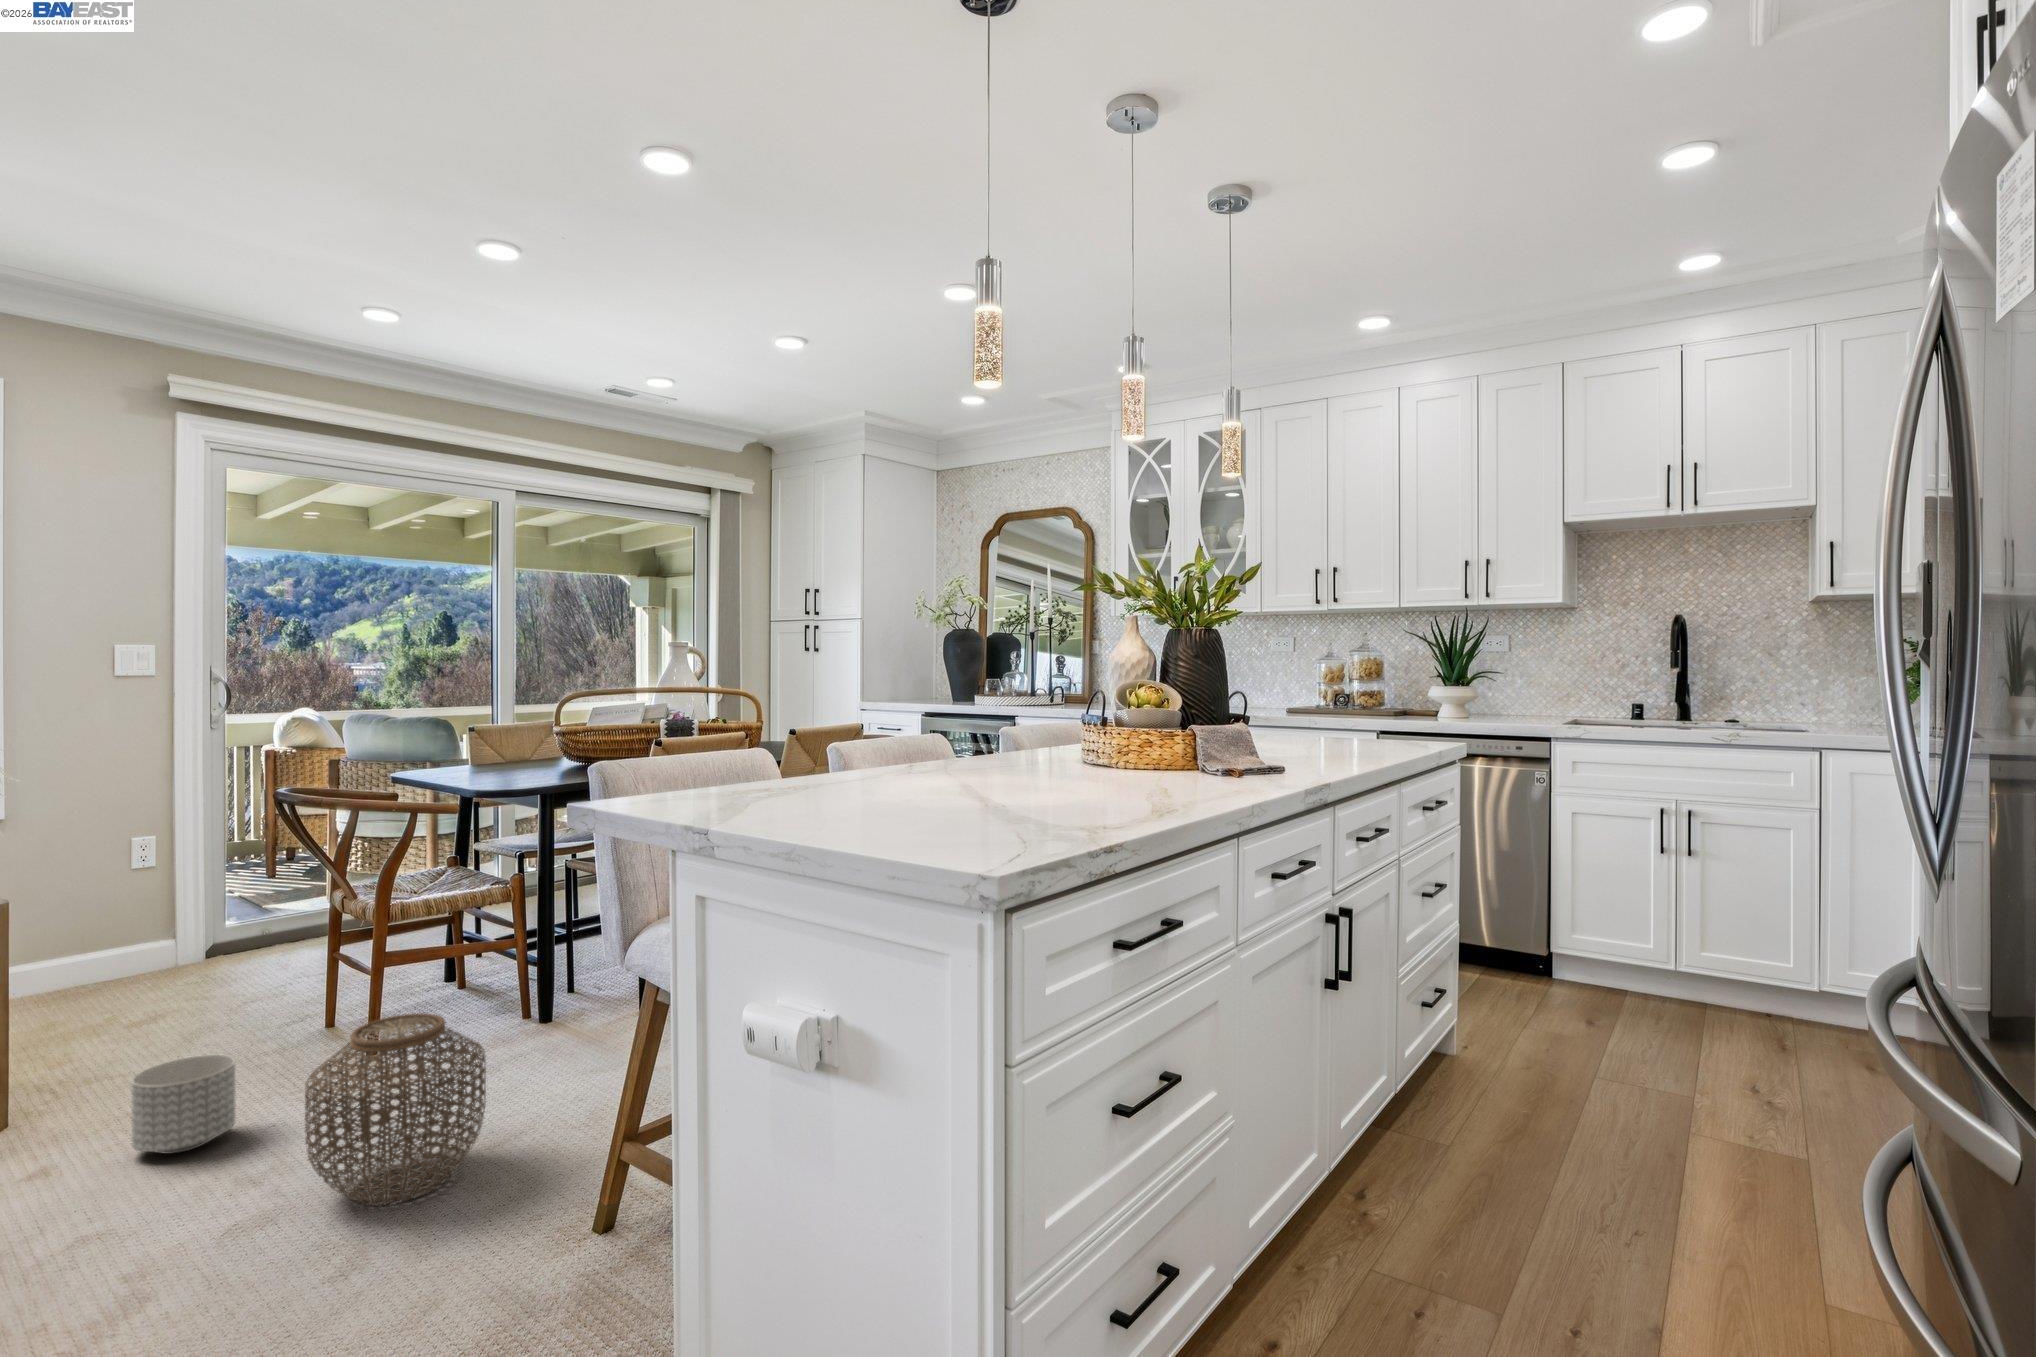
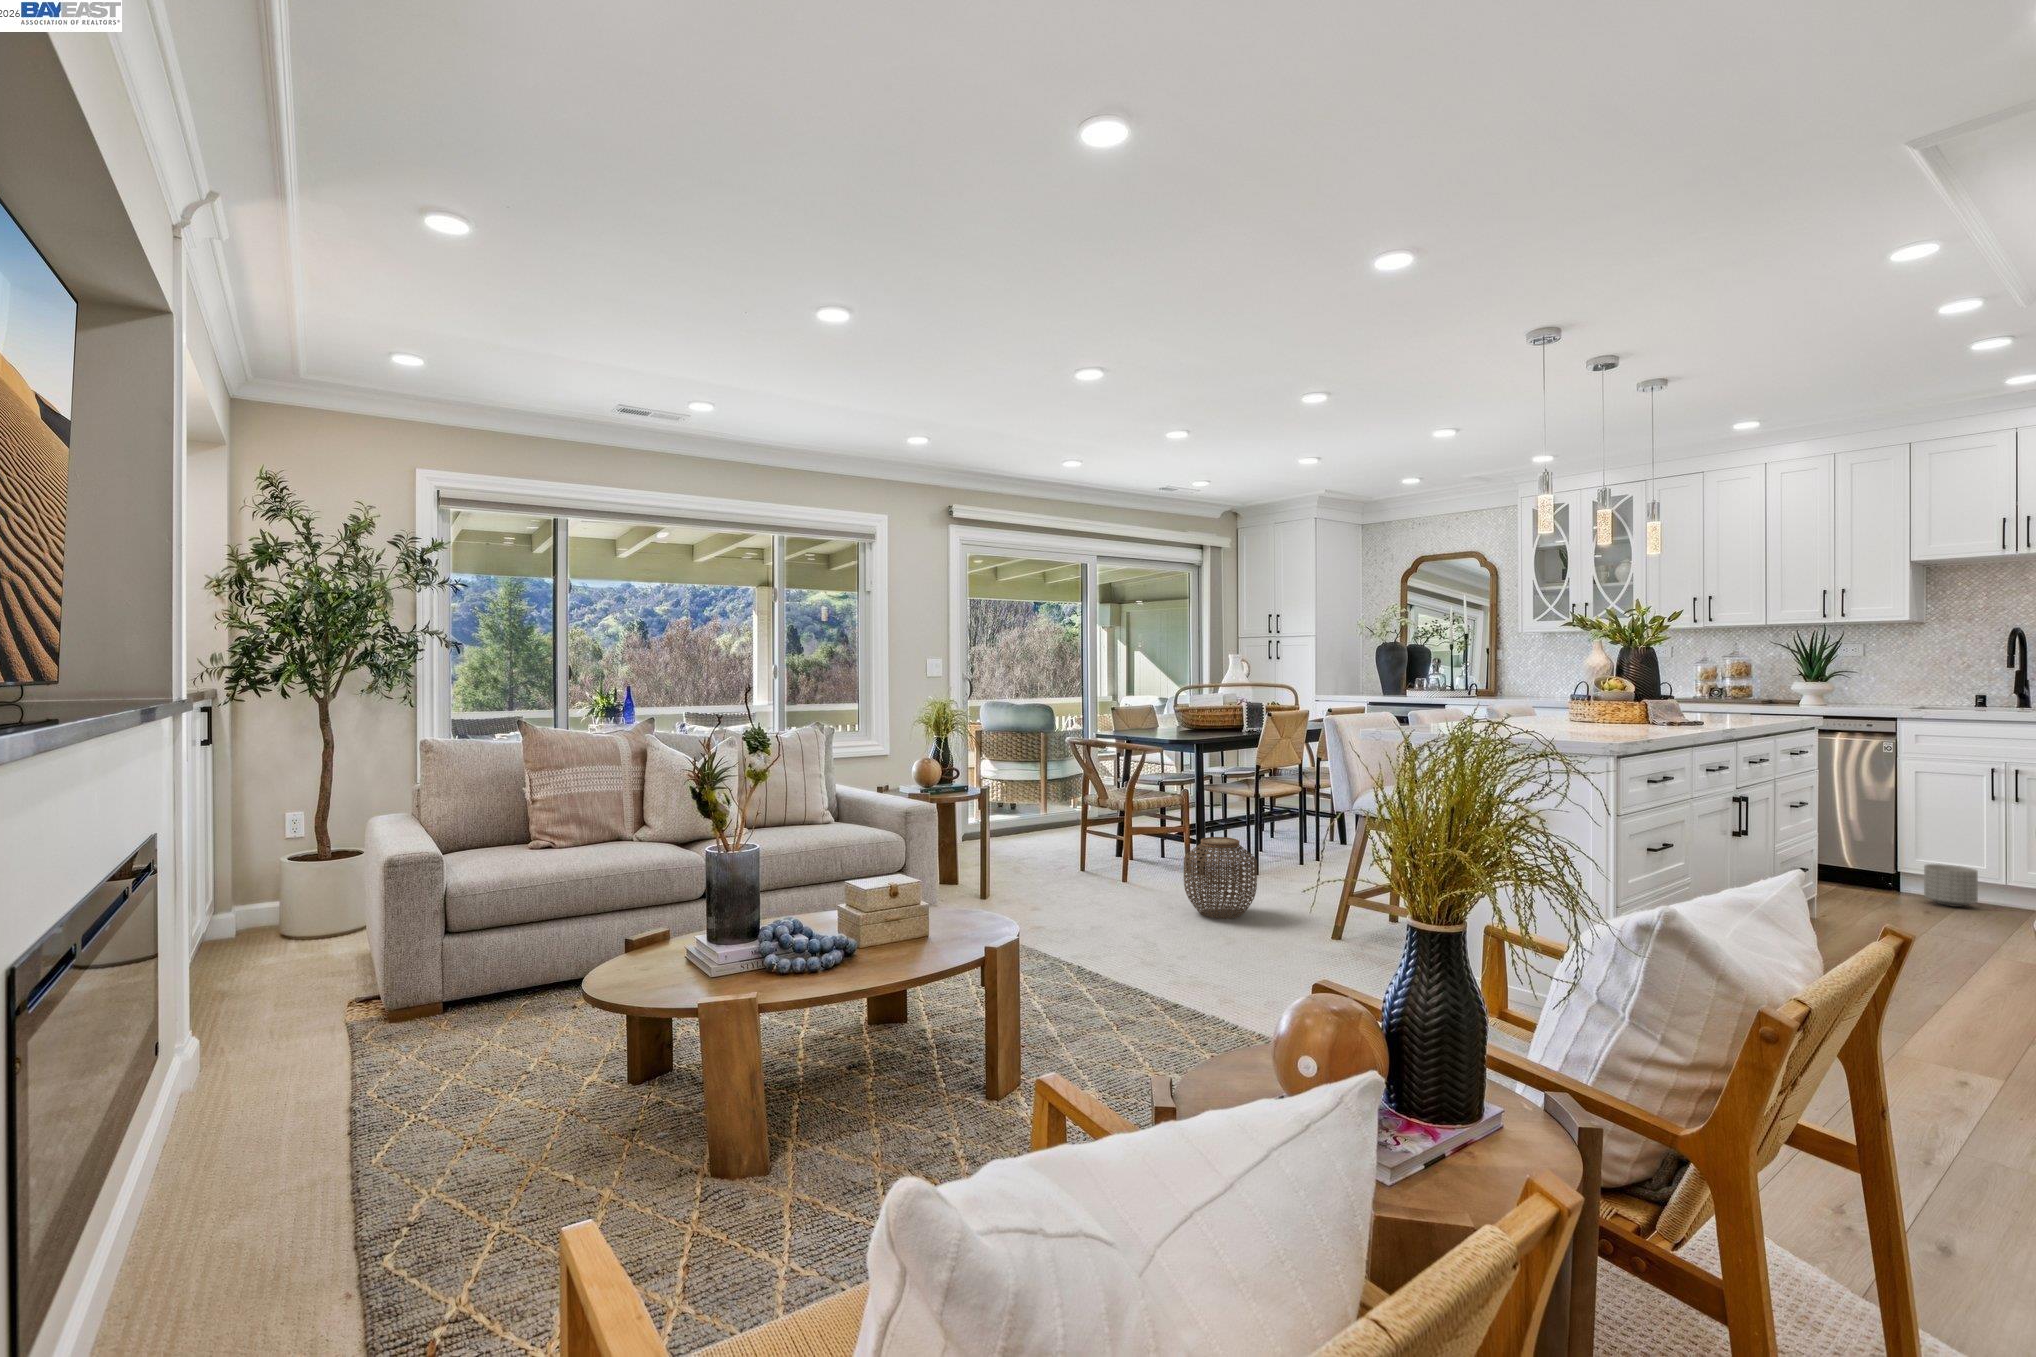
planter: present [131,1055,236,1154] -> present [1924,864,1978,907]

